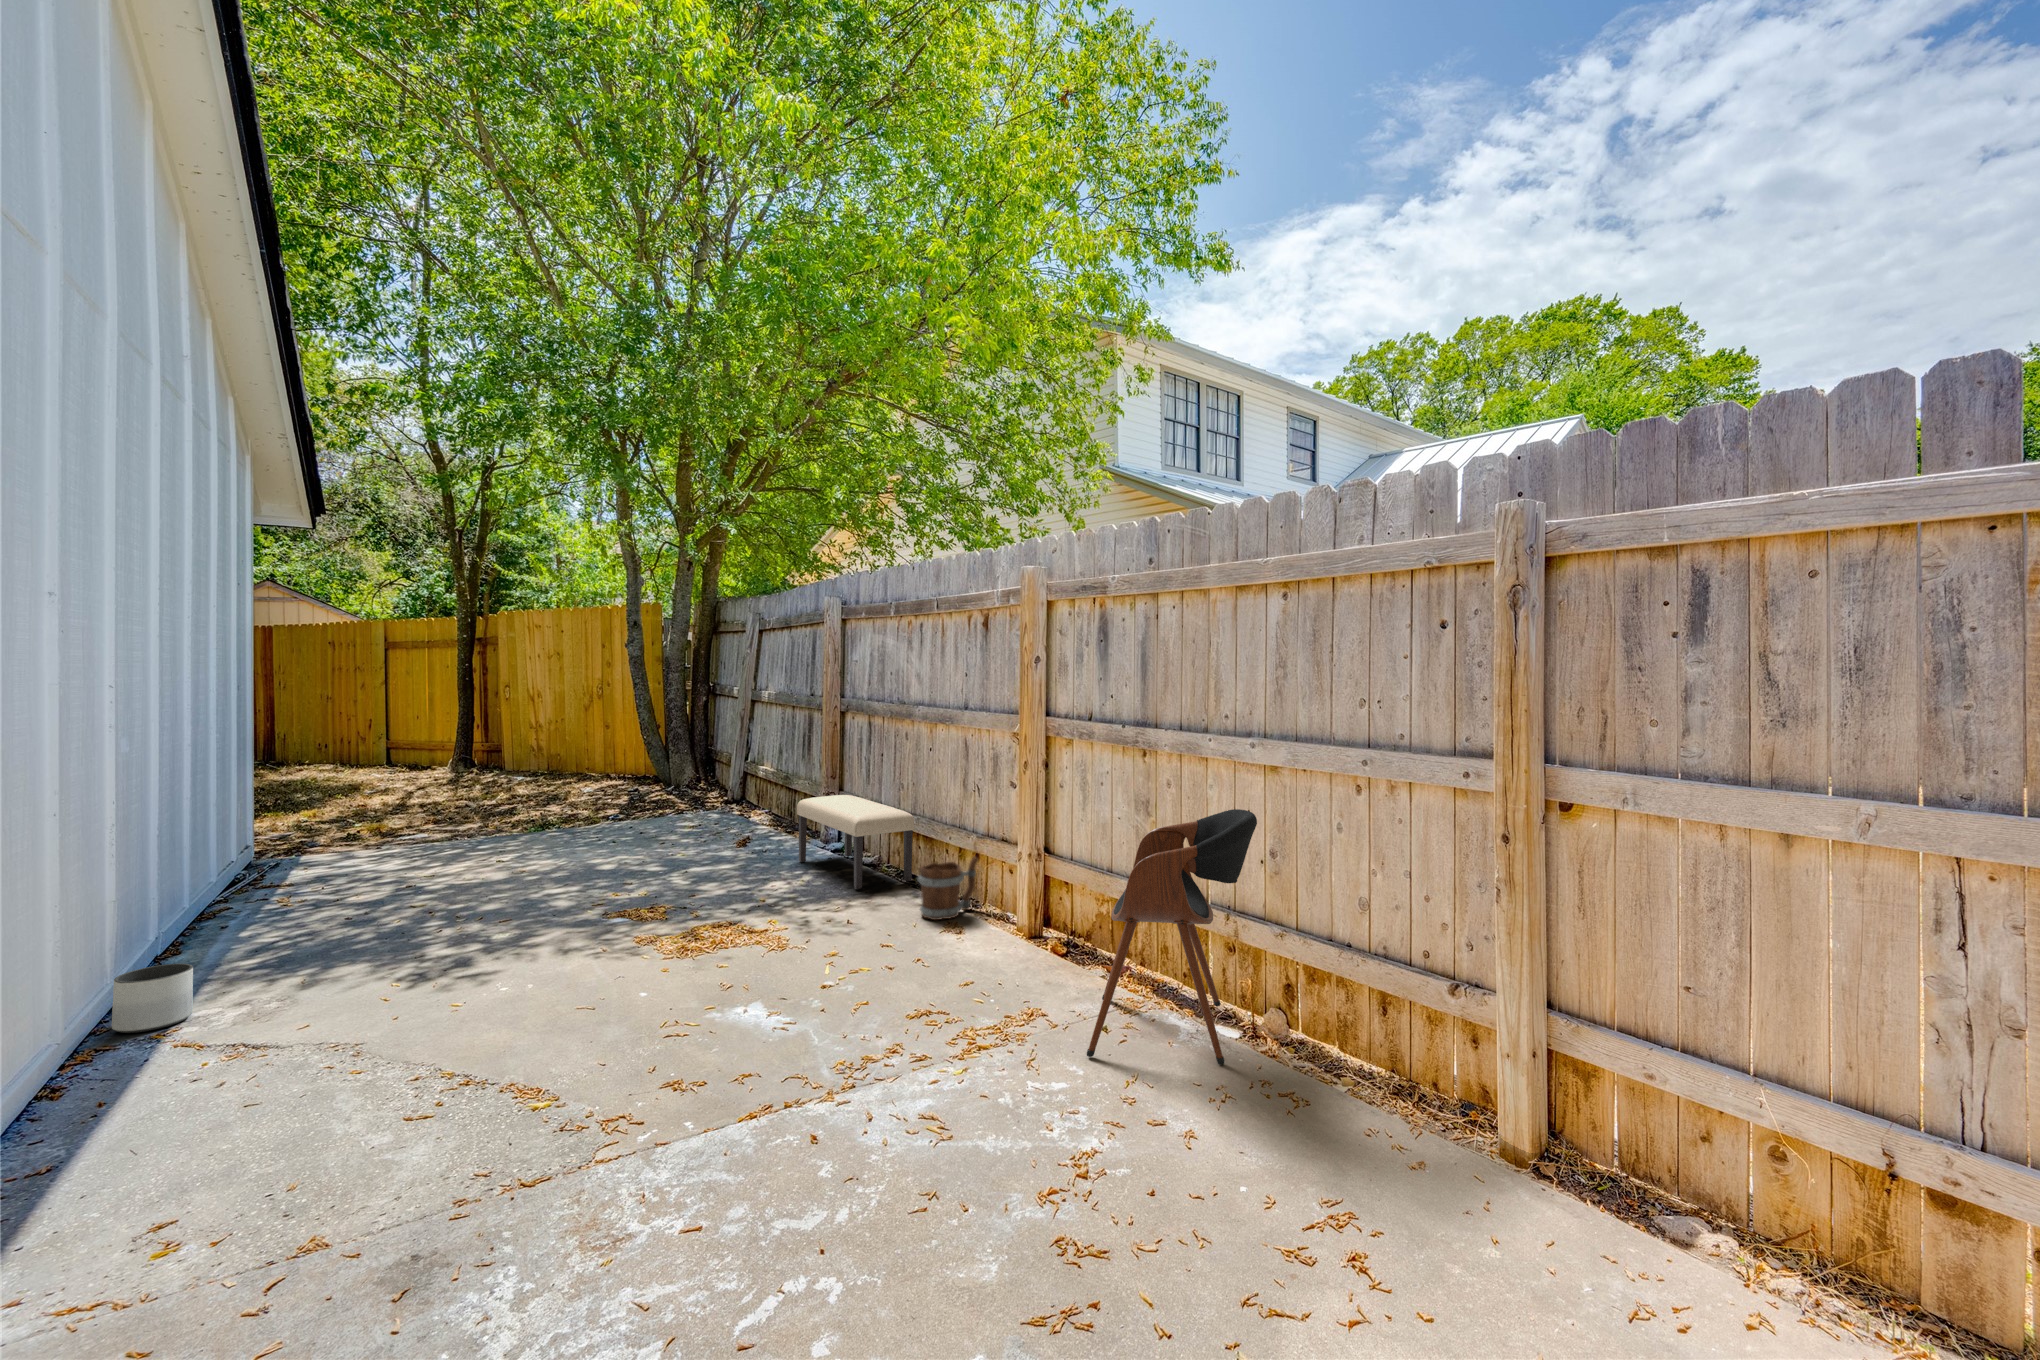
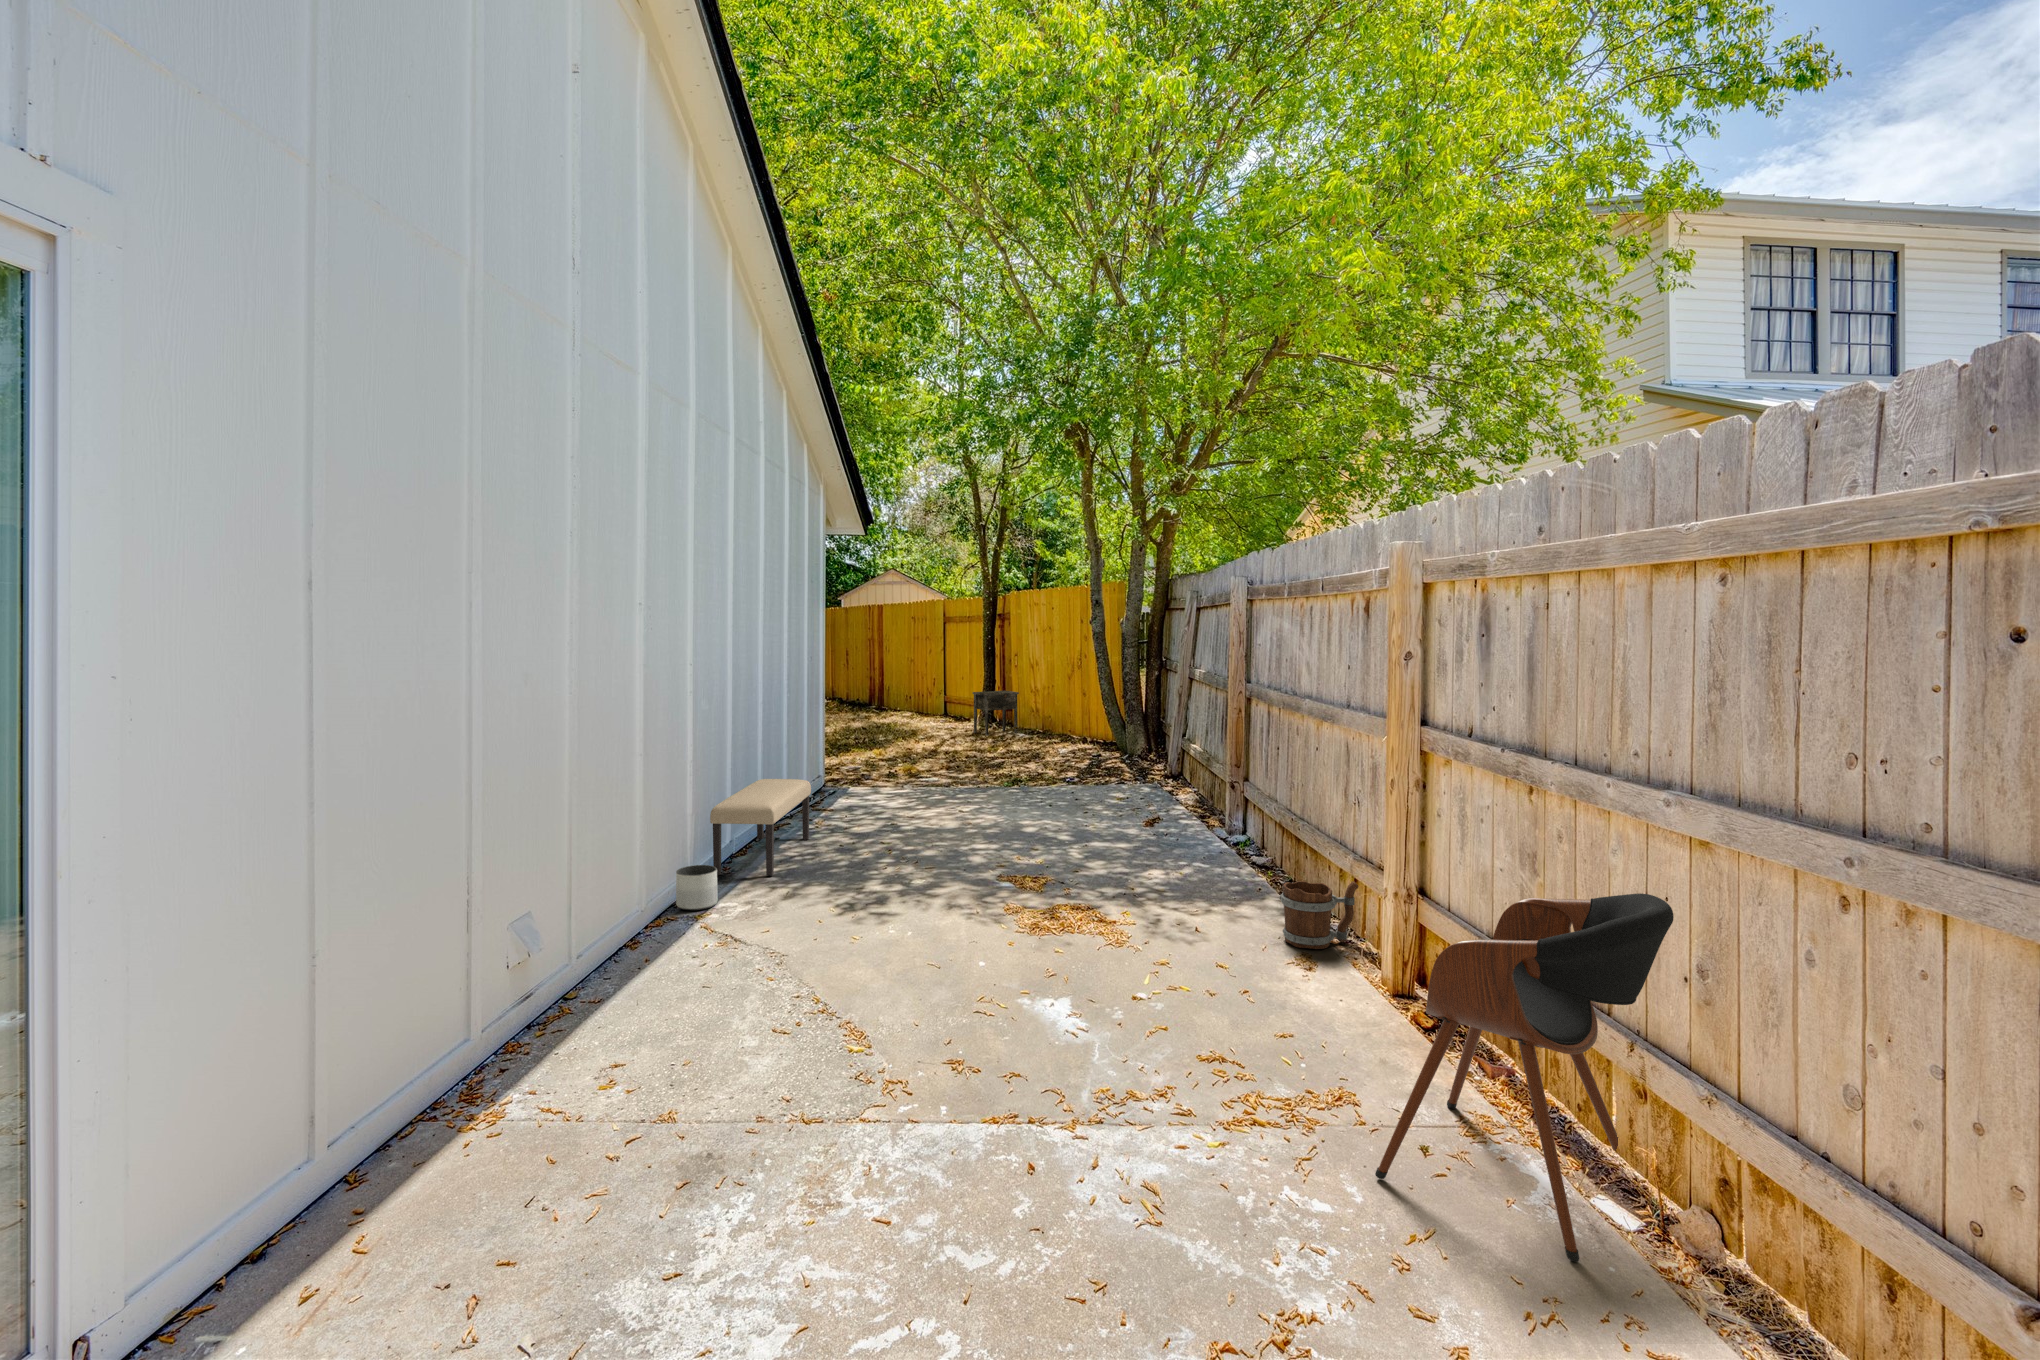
side table: none [458,728,522,781] -> present [973,691,1019,735]
bench: present [797,795,915,890] -> present [710,779,811,876]

